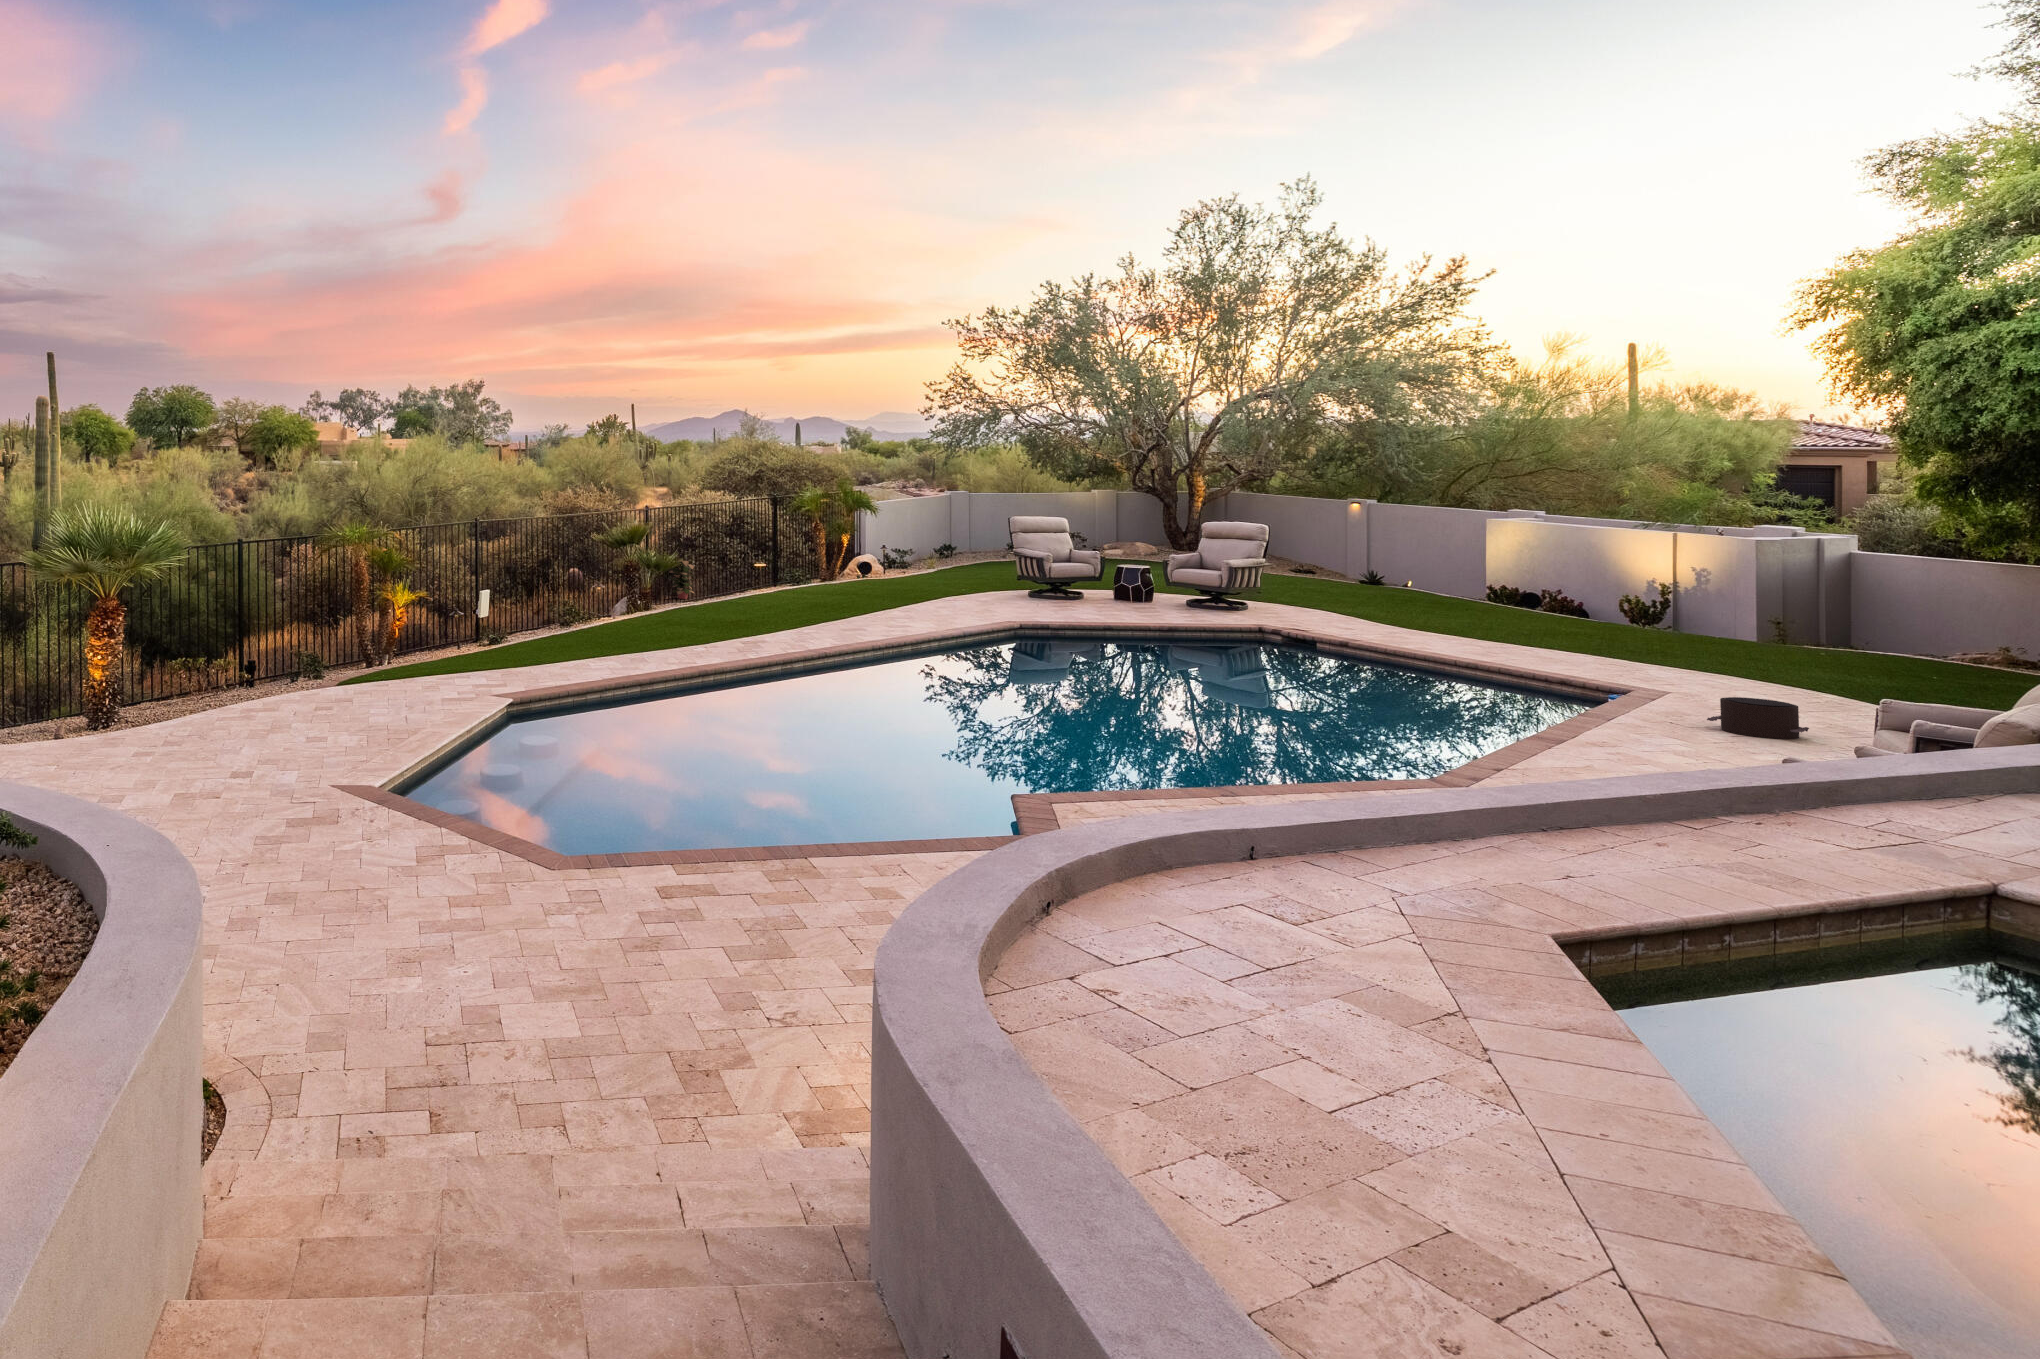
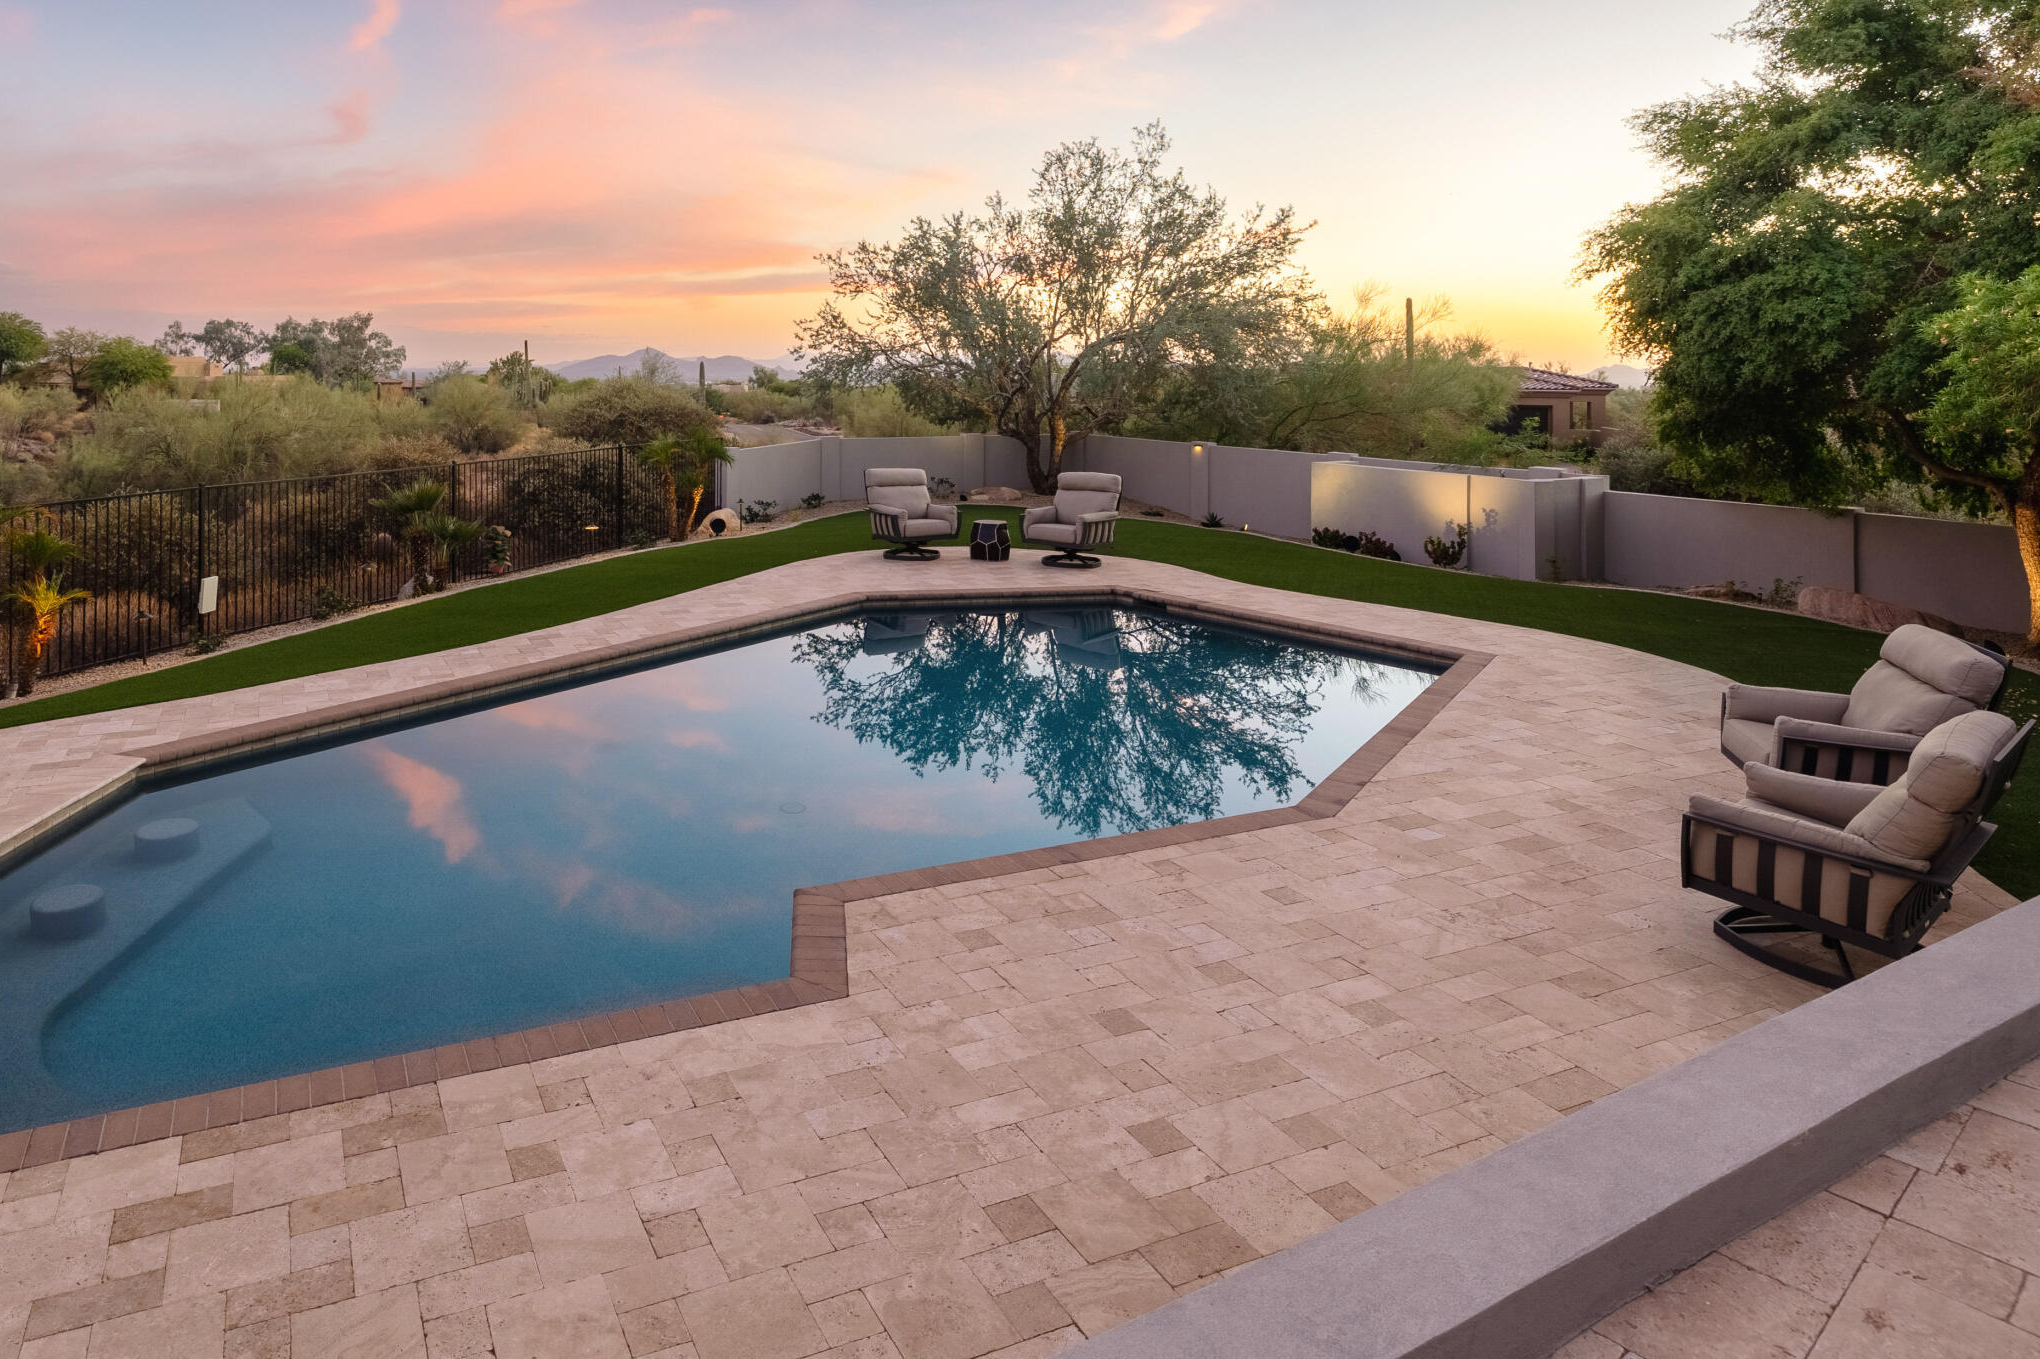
pouf: present [1707,697,1809,739] -> none [1558,688,1657,740]

